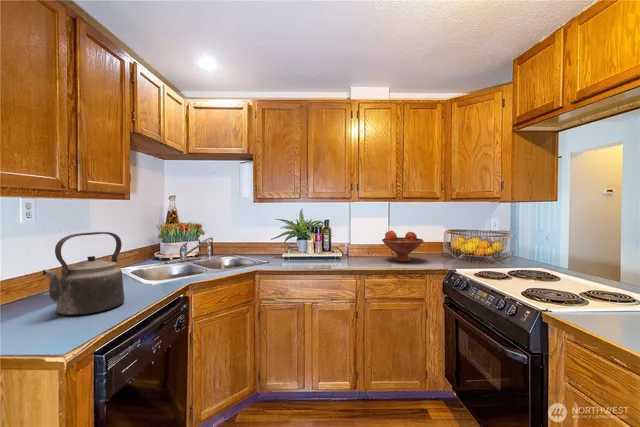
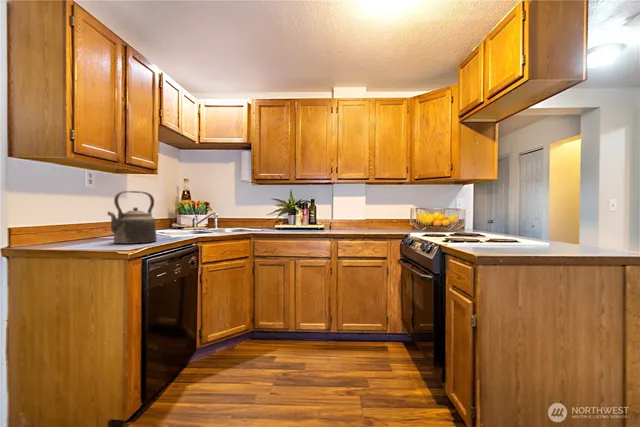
fruit bowl: present [382,231,424,262] -> none [356,206,390,231]

